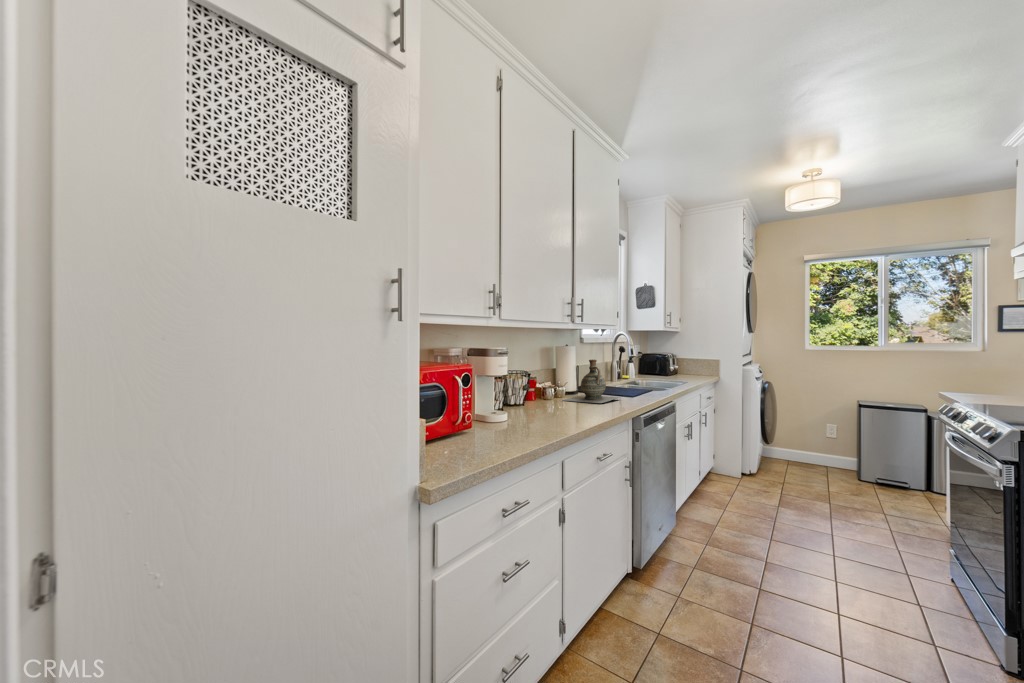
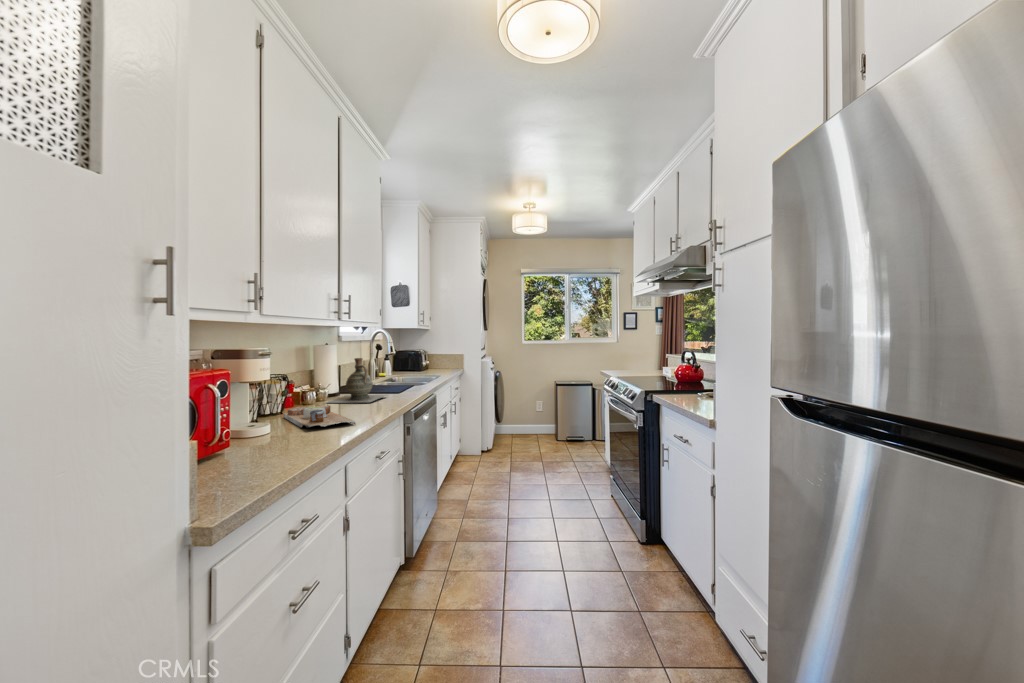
cutting board: none [522,401,578,422] -> present [284,405,356,428]

